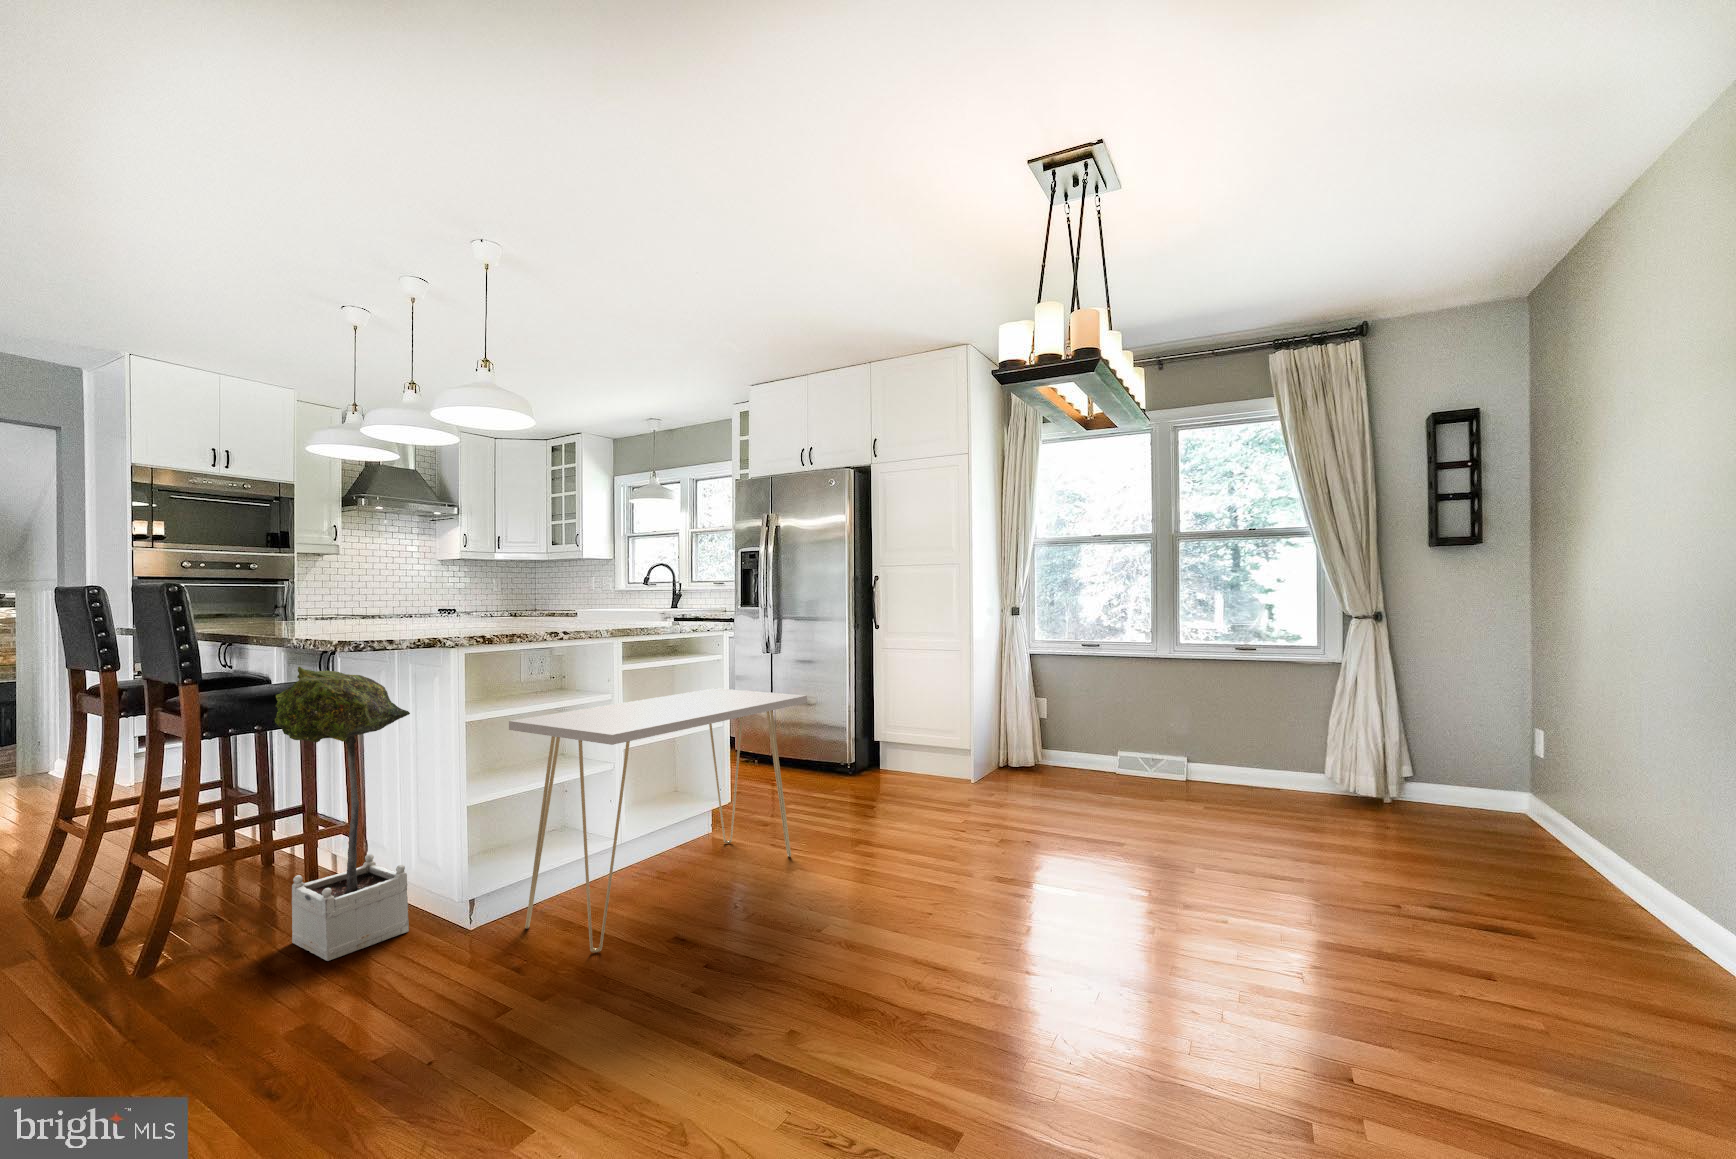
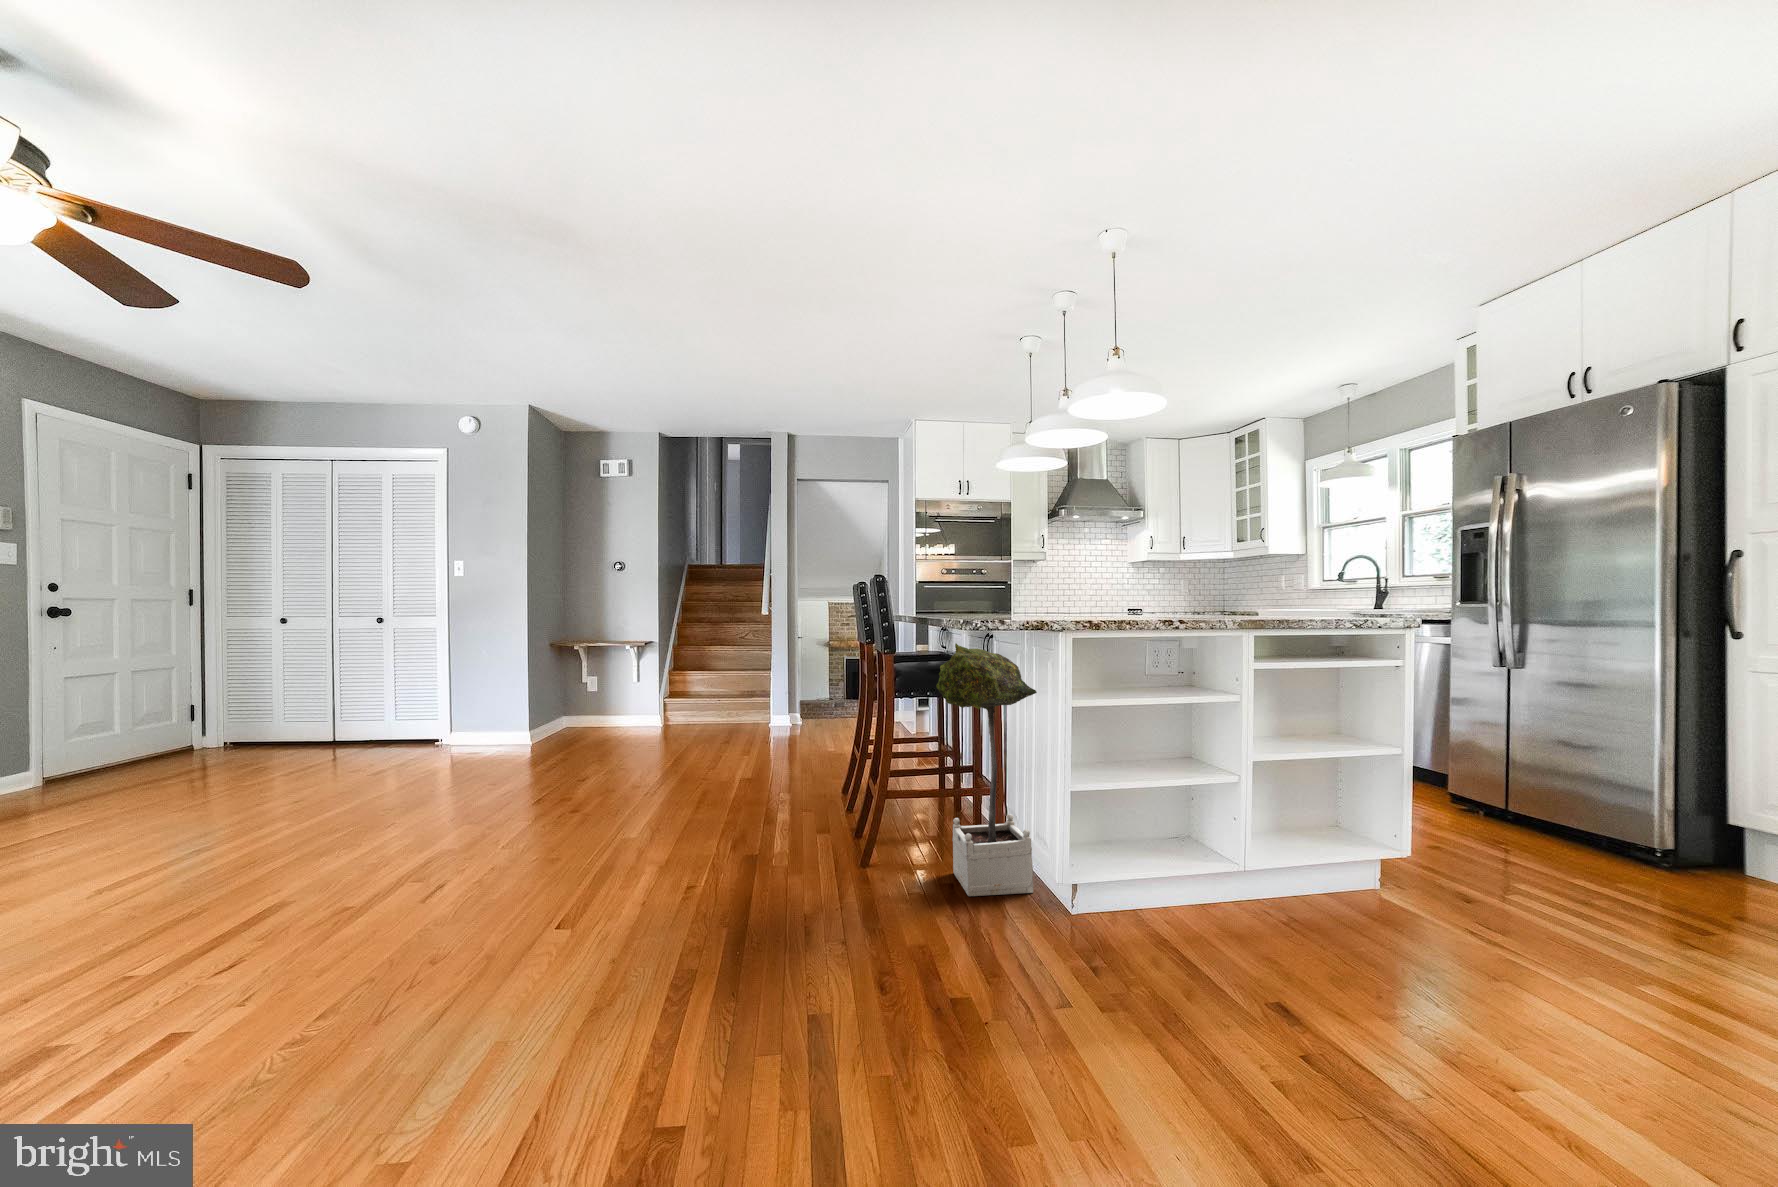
console table: present [509,688,807,952] -> none [1115,703,1530,978]

